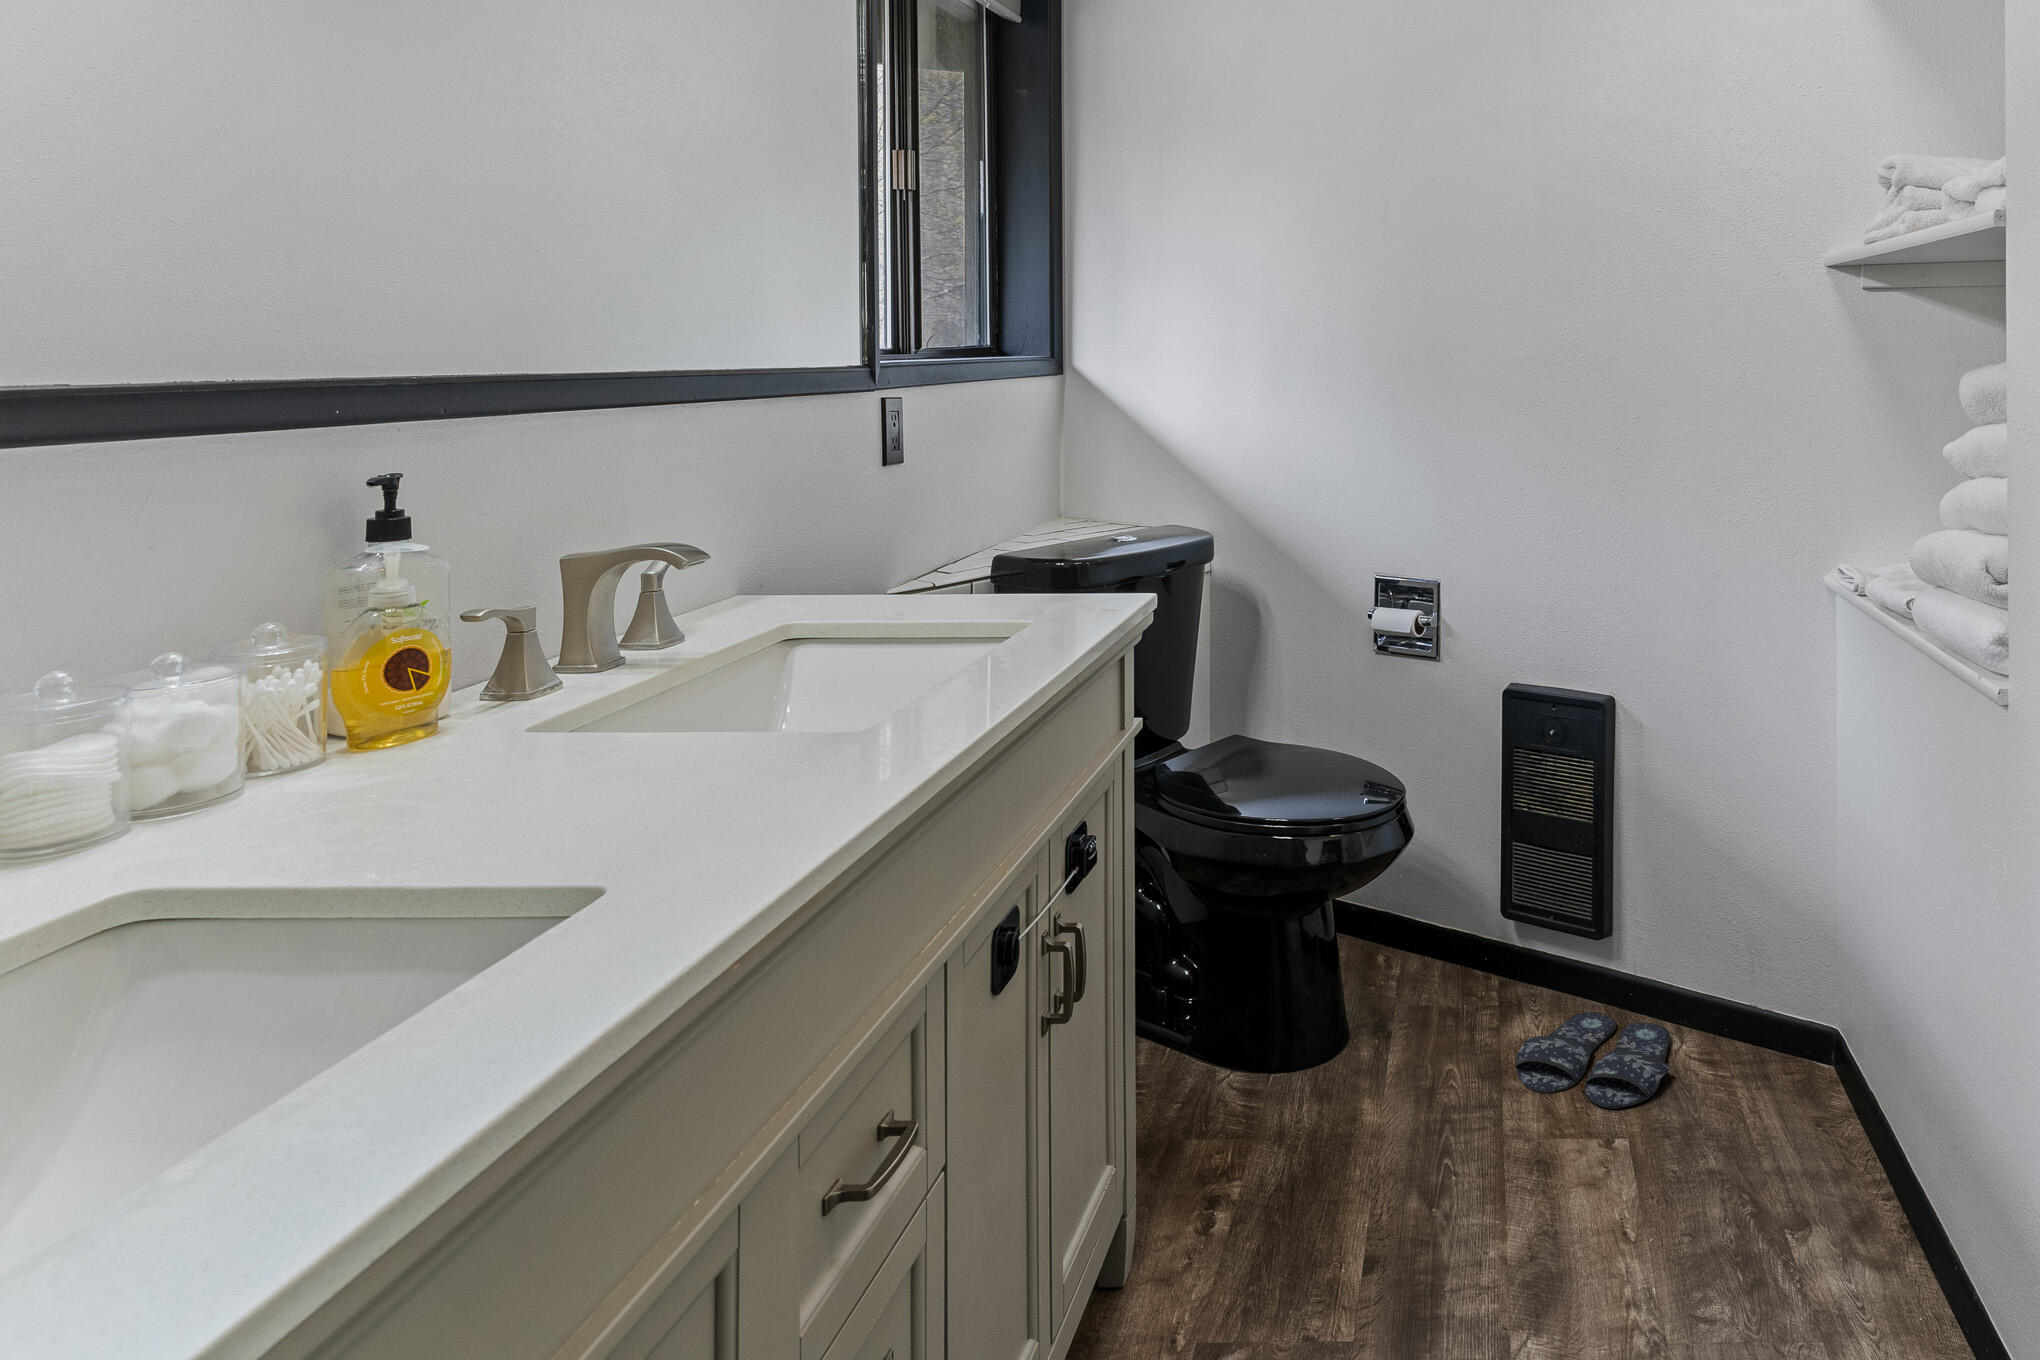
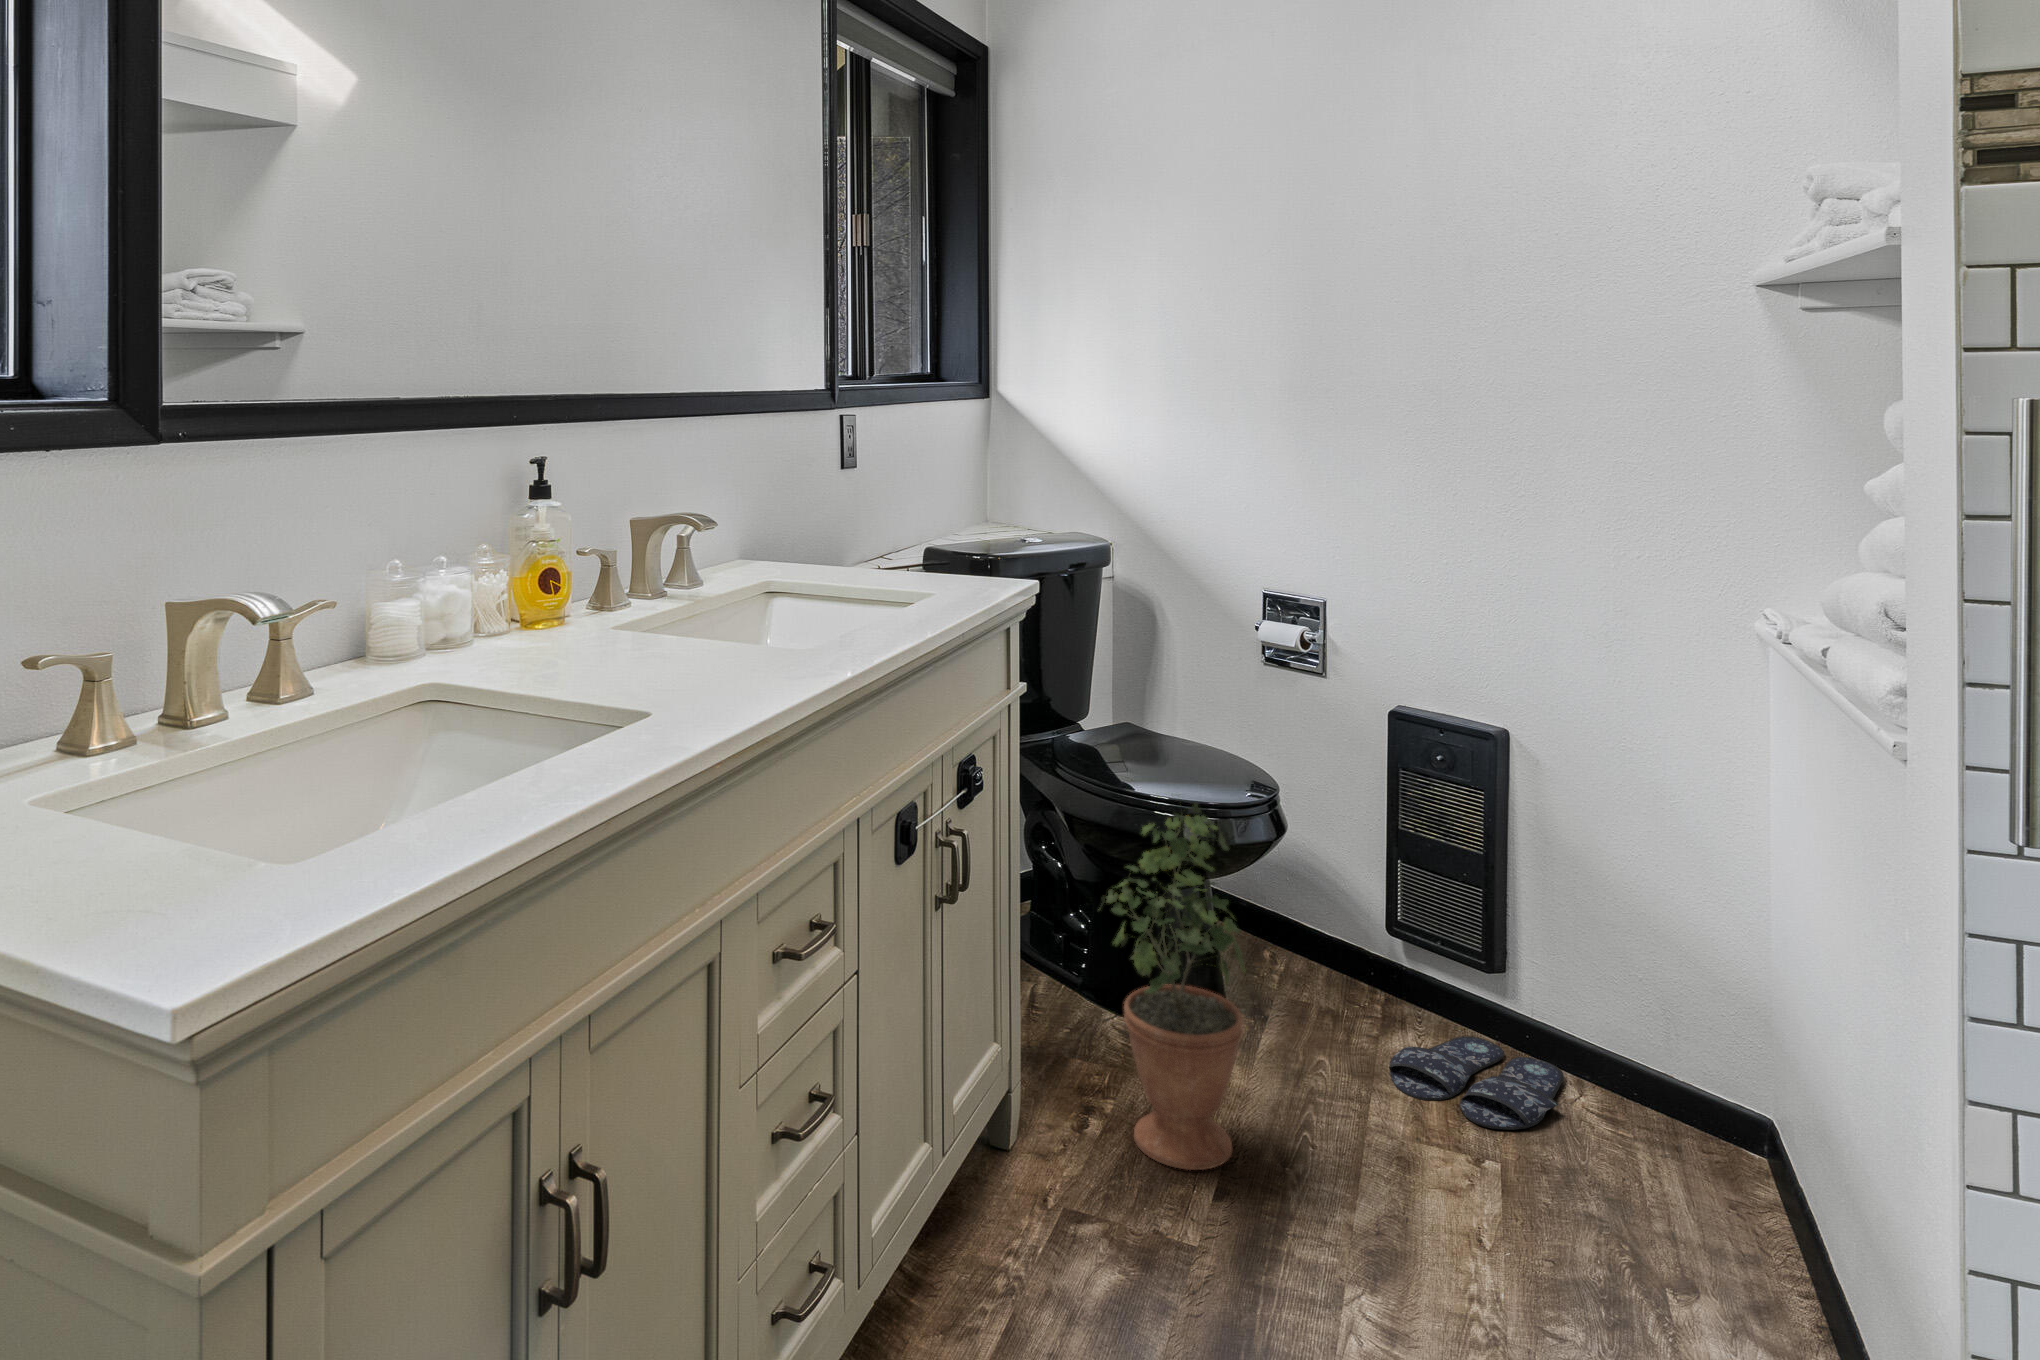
potted plant: none [1222,821,1387,1245] -> present [1098,803,1245,1170]

